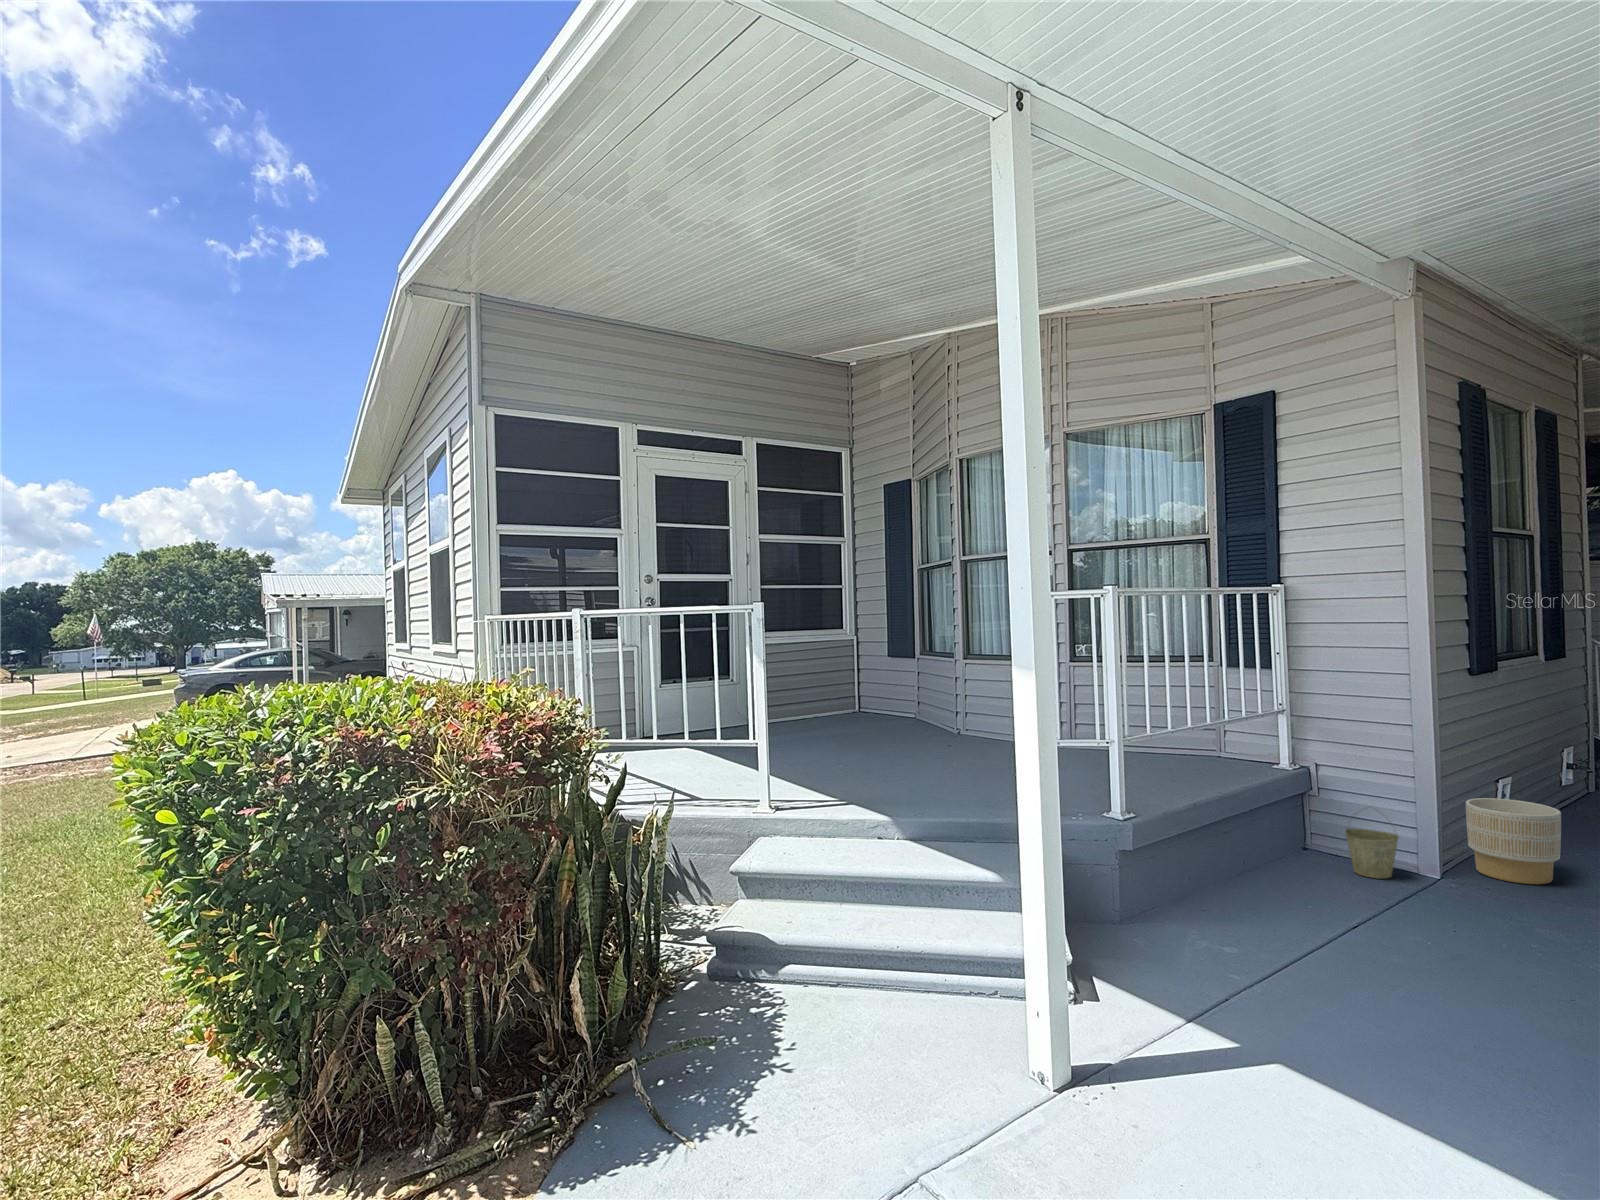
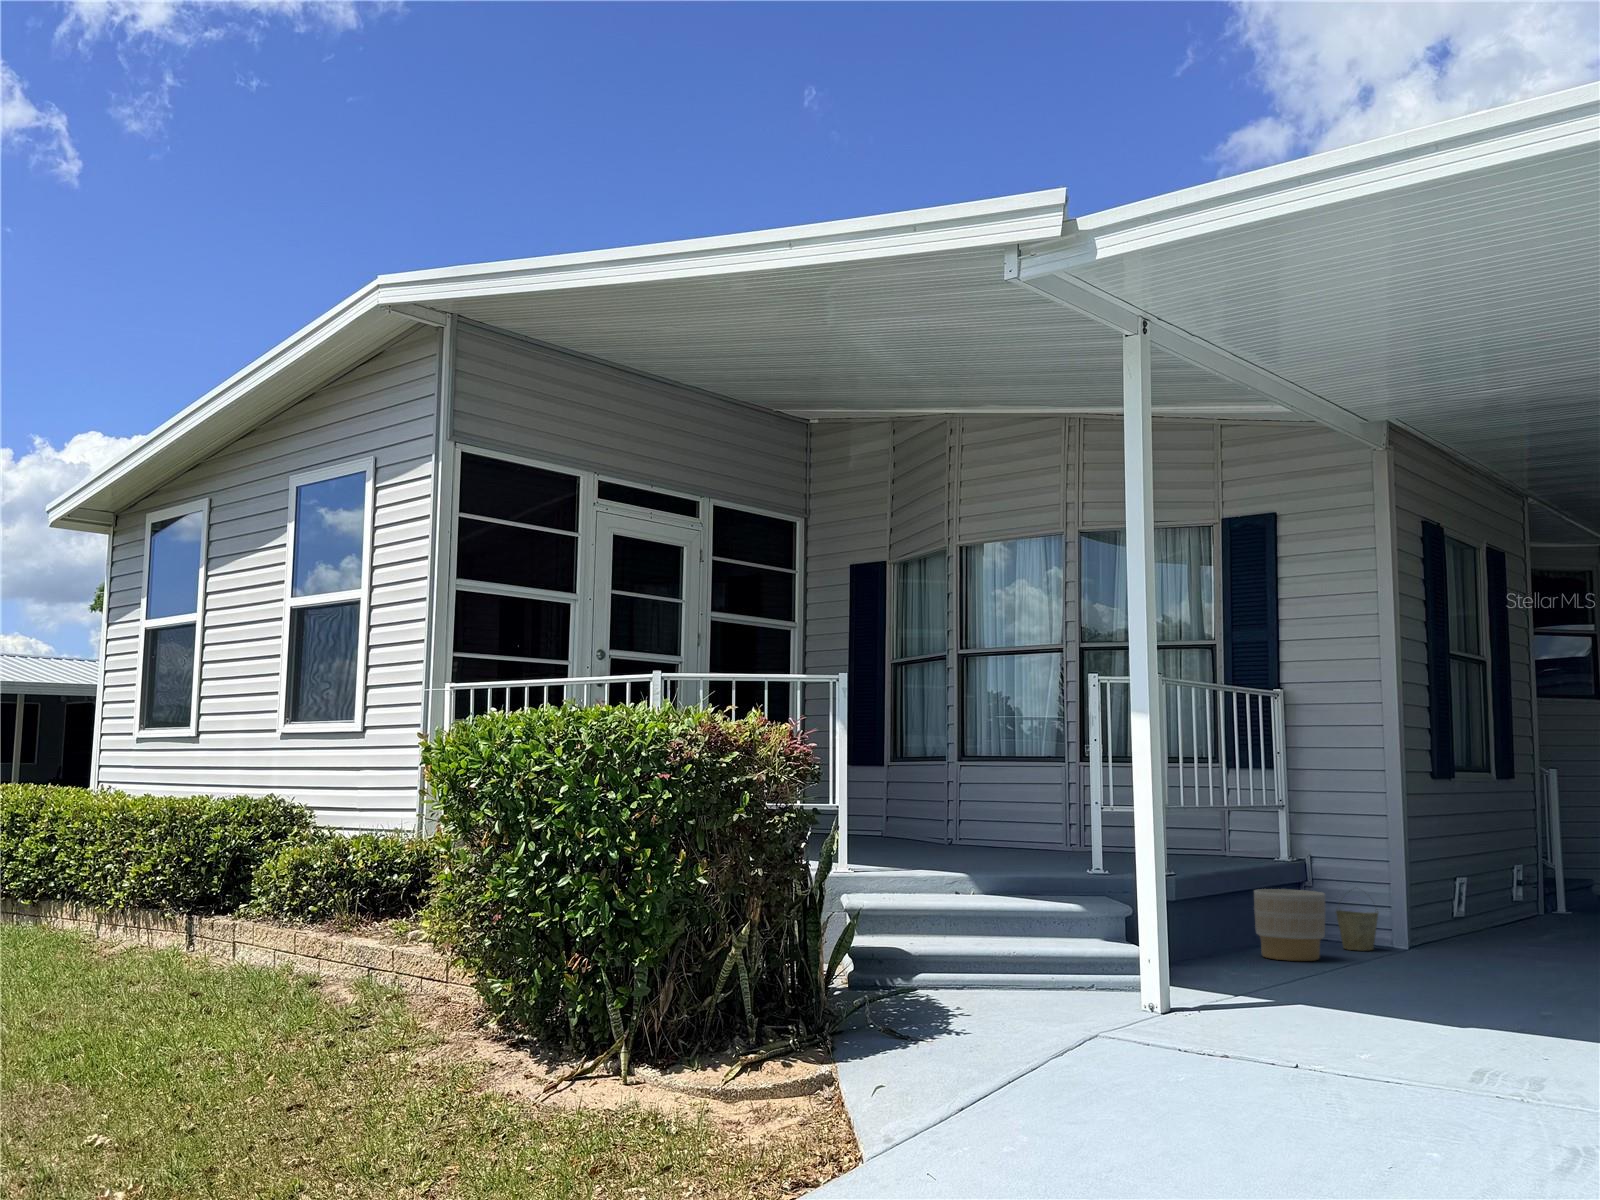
planter: present [1466,798,1561,884] -> present [1254,889,1325,961]

